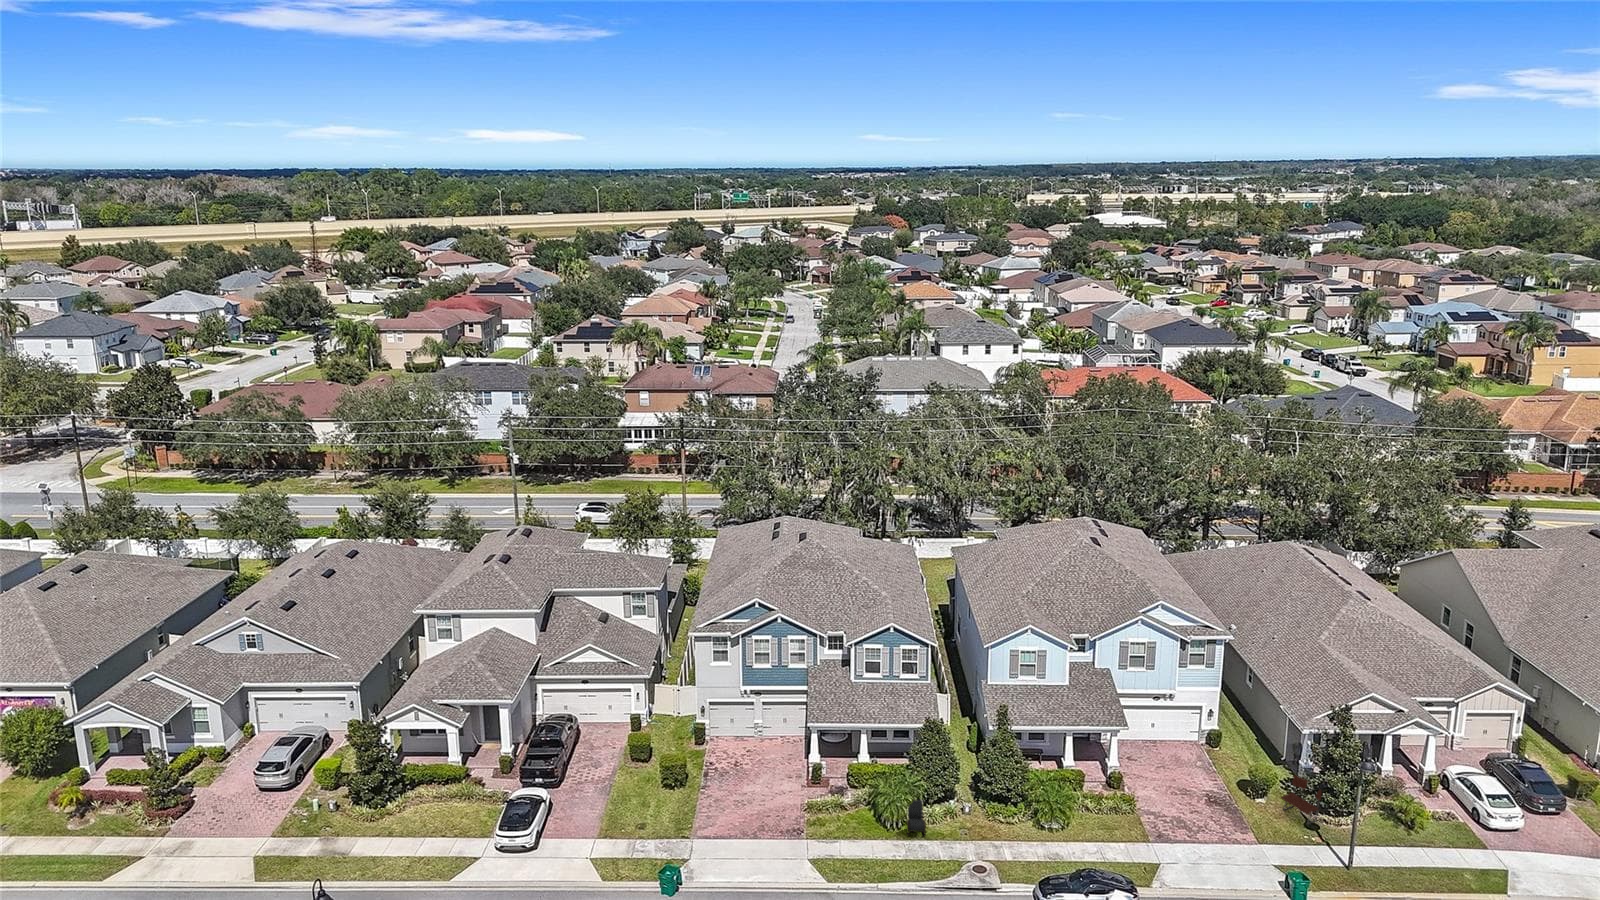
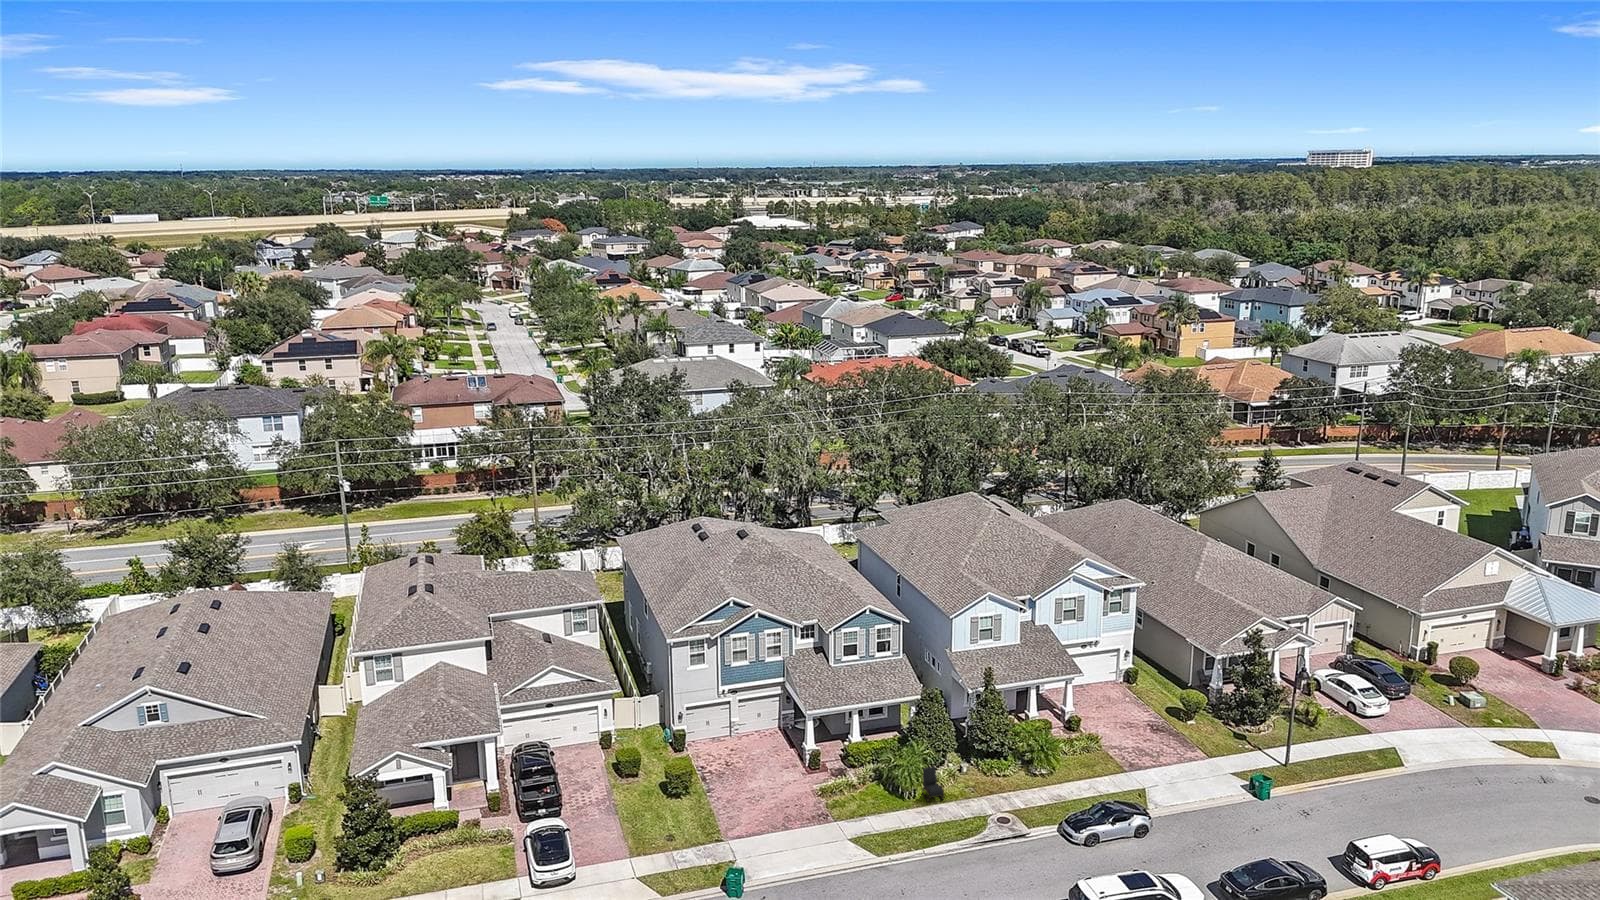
bench: present [1281,776,1322,824] -> none [1212,696,1247,736]

